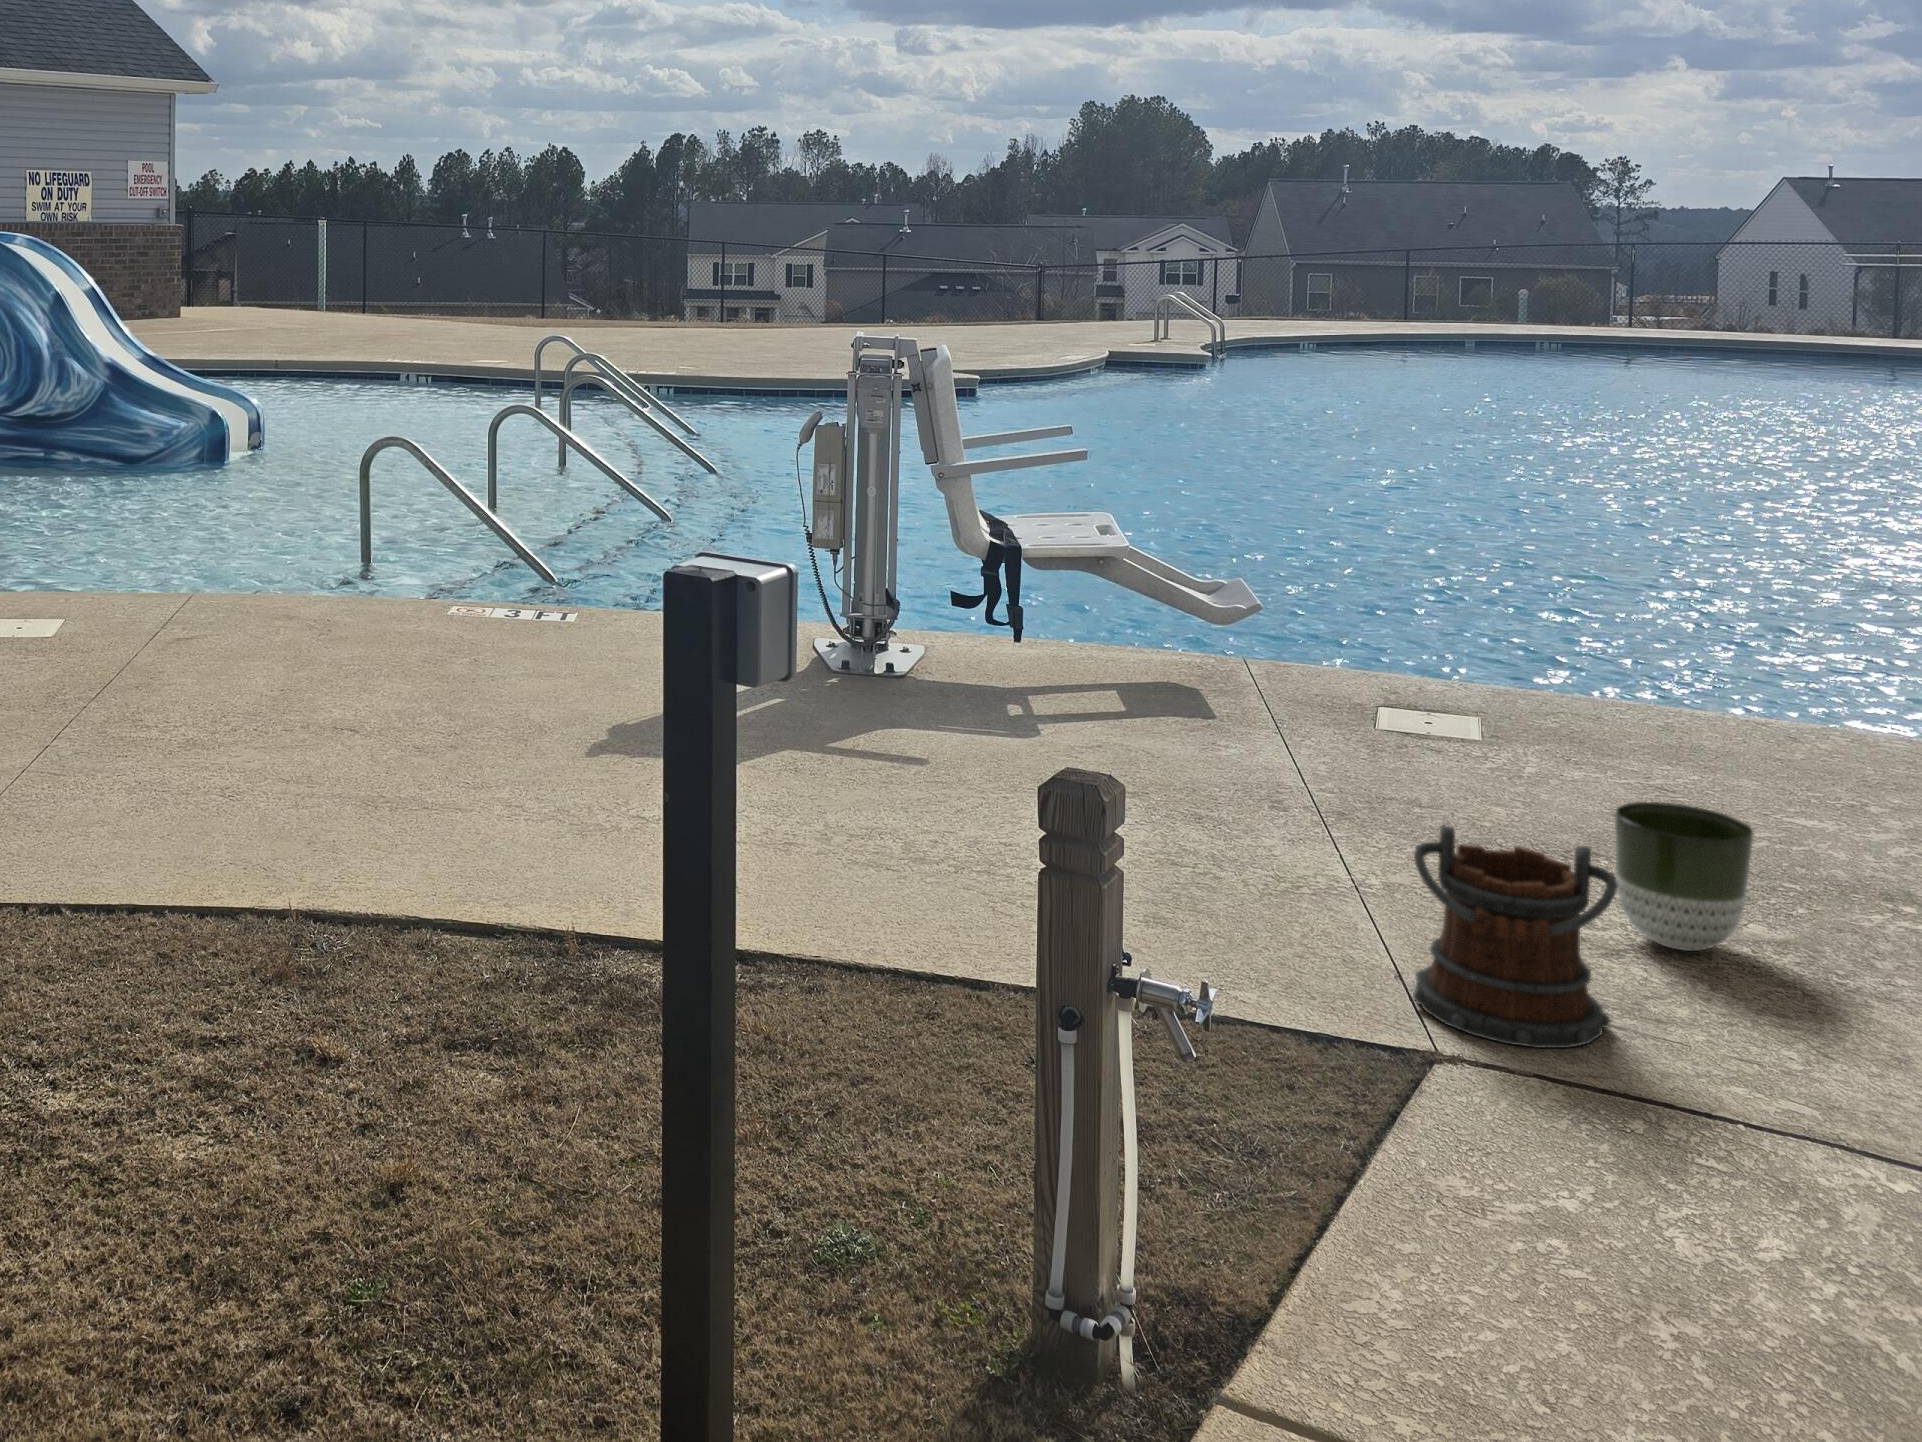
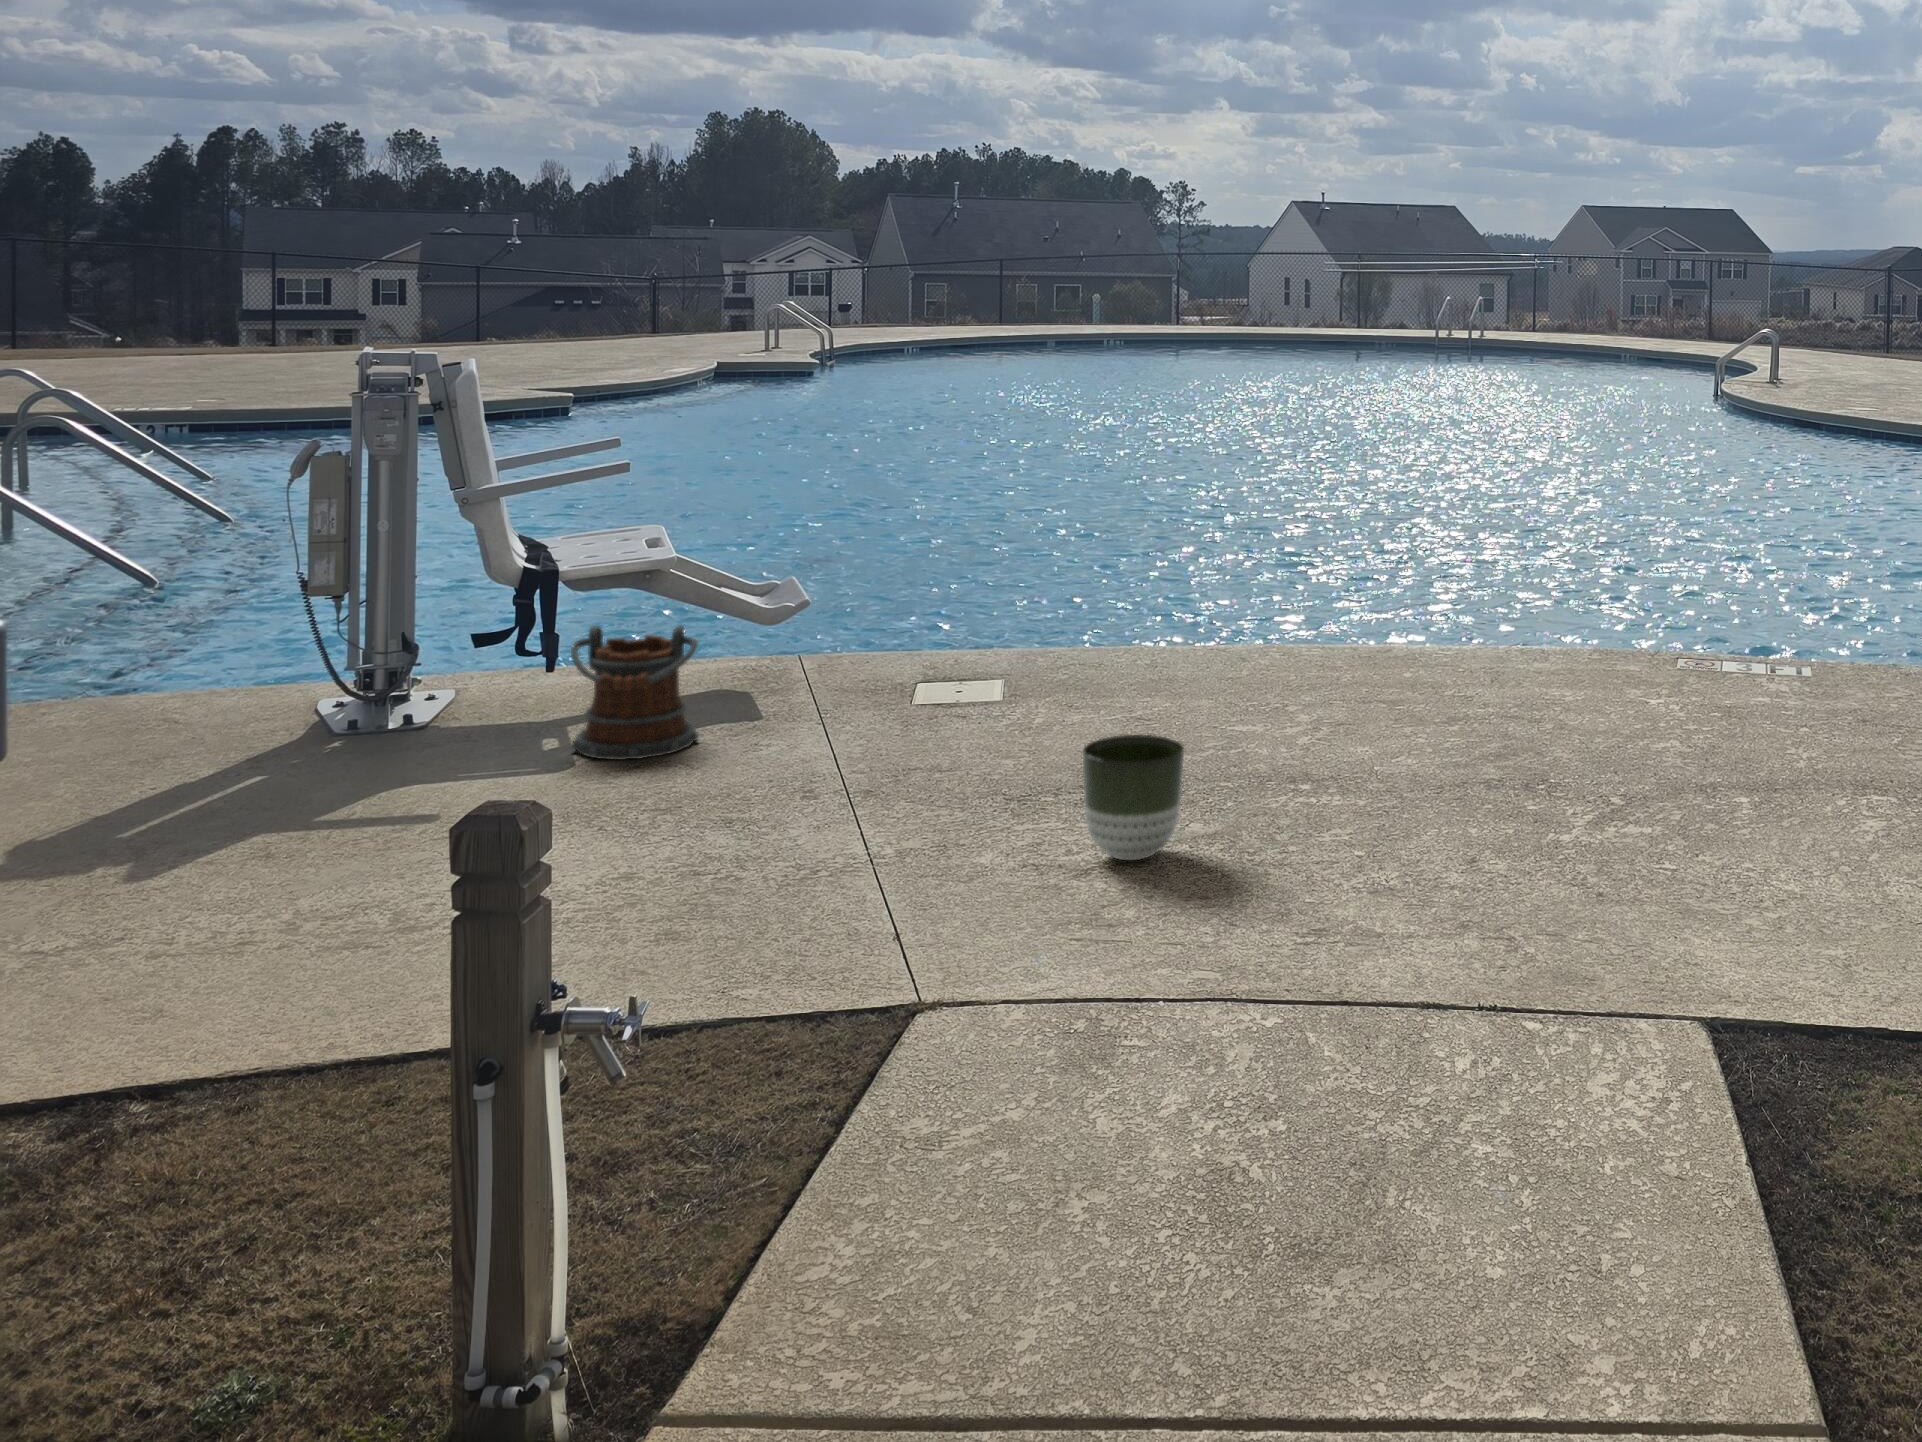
bucket: present [1413,825,1618,1048] -> present [571,625,698,760]

